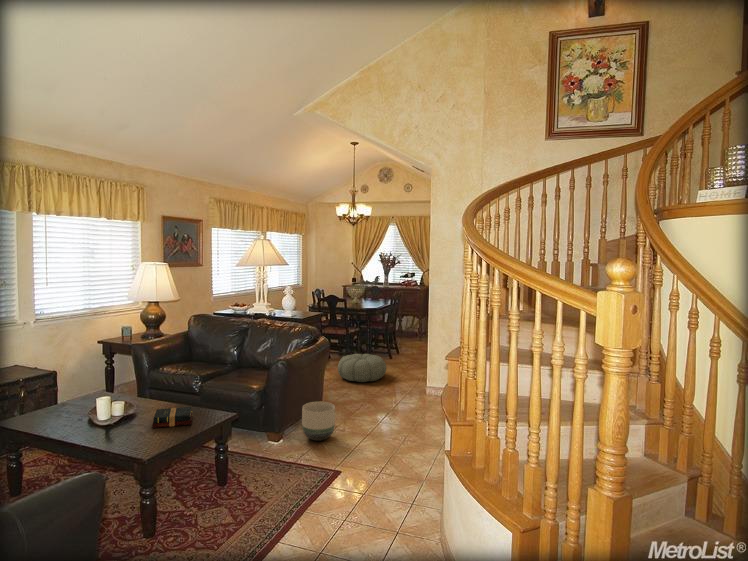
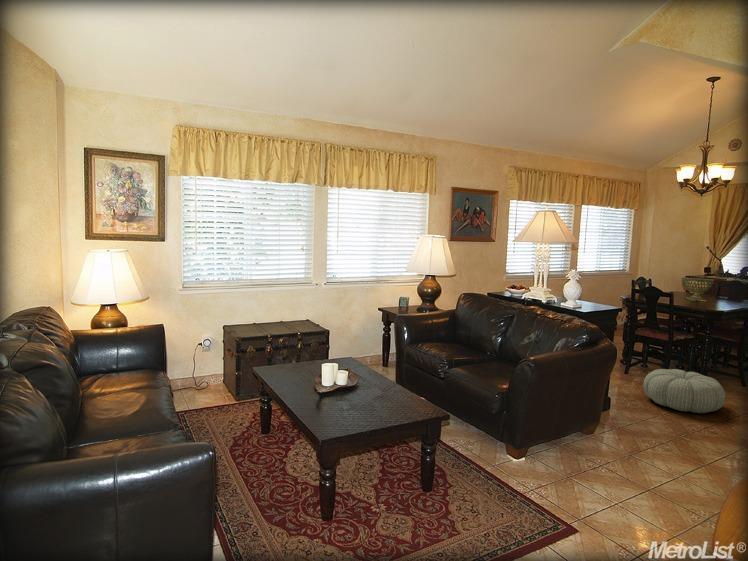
planter: present [302,402,335,441] -> none [551,421,600,476]
hardback book: present [152,407,192,428] -> none [354,385,401,410]

